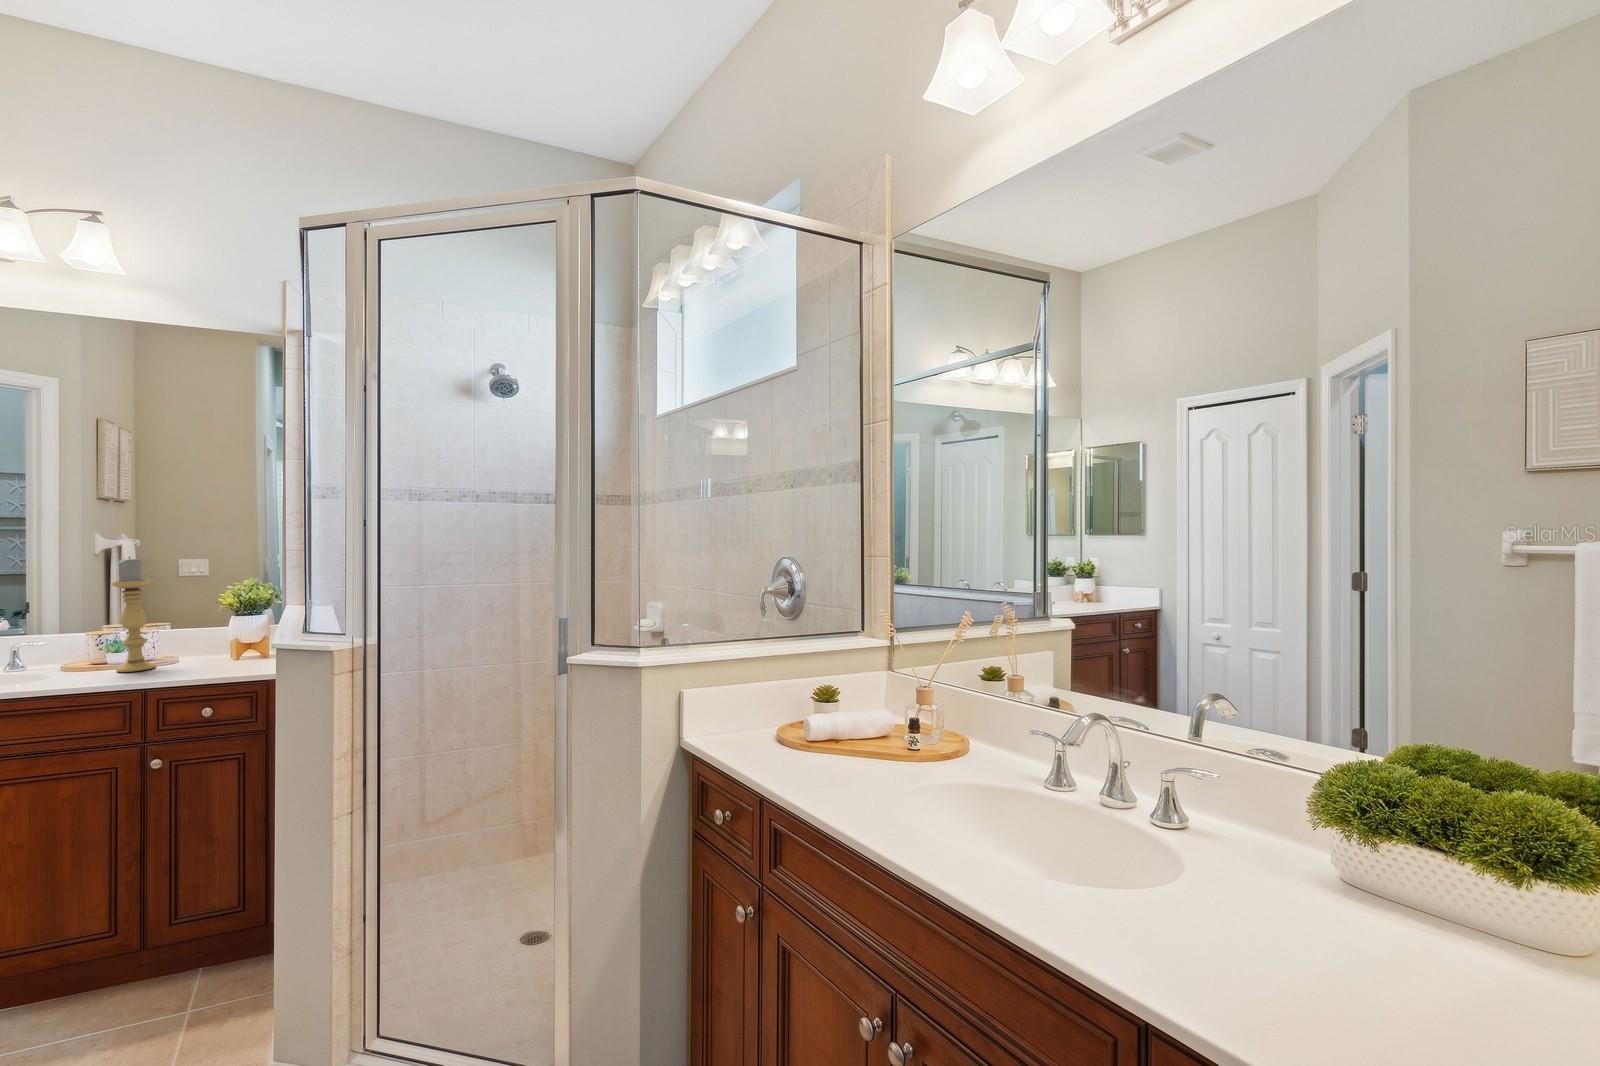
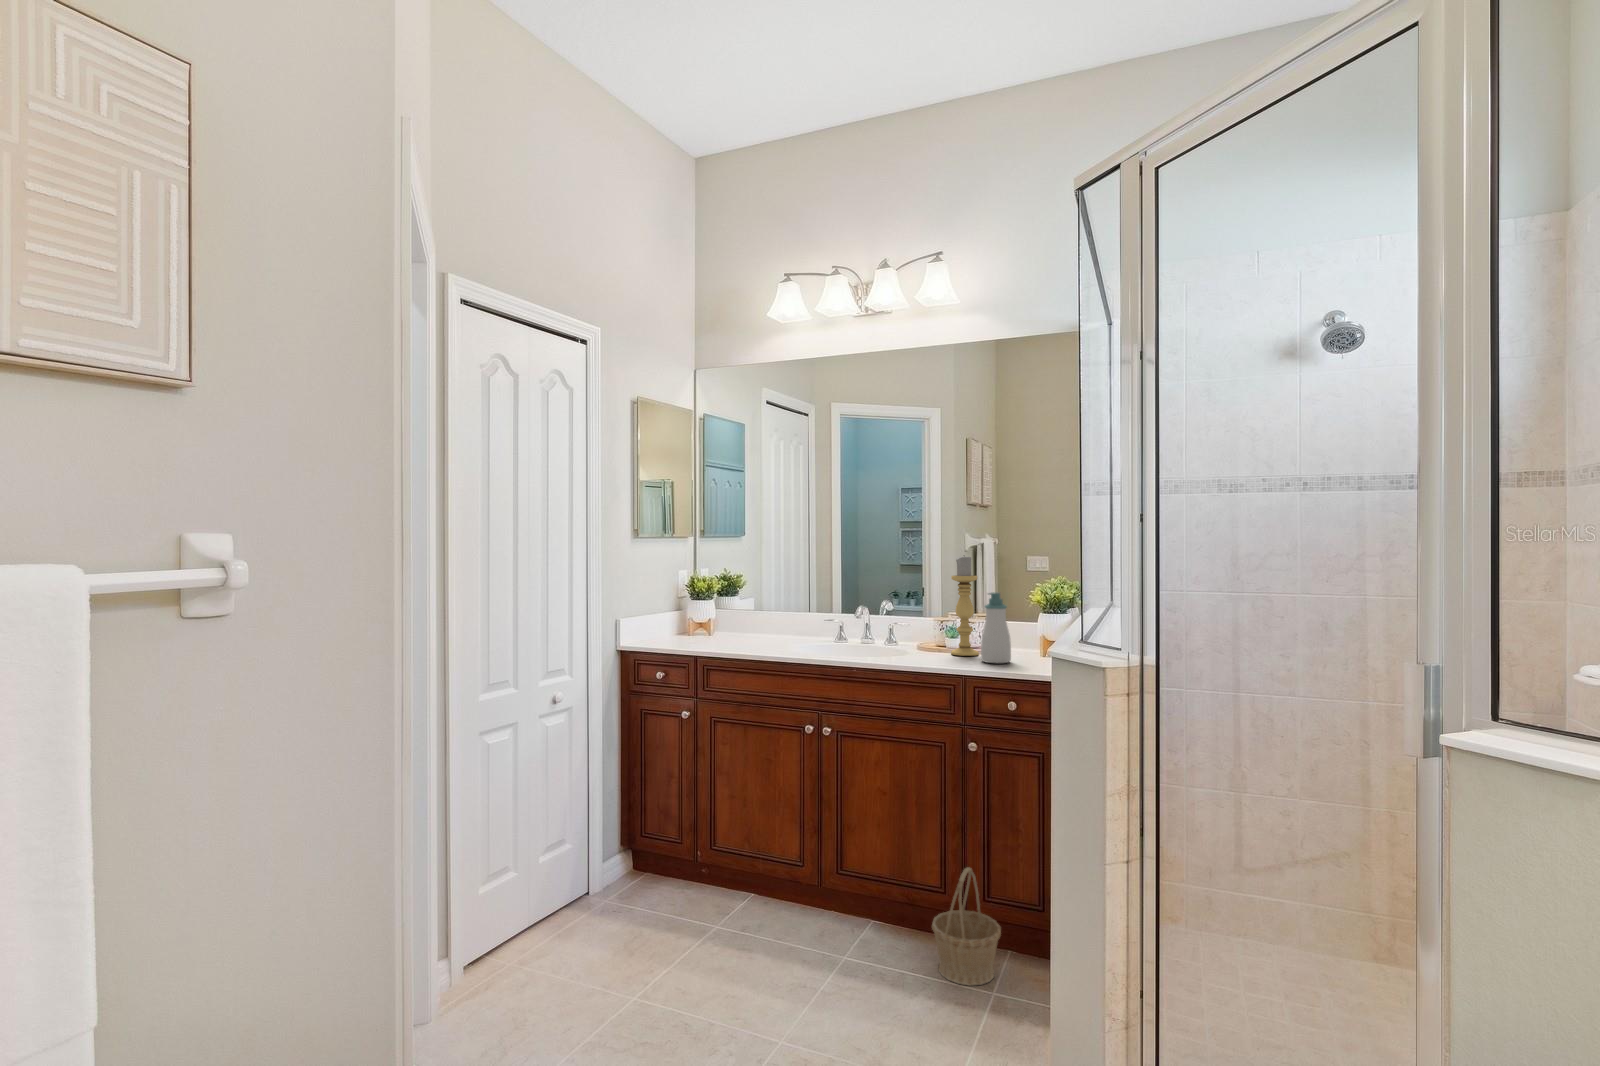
soap bottle: none [162,596,202,673] -> present [981,592,1011,663]
basket: none [116,897,209,1025] -> present [932,868,1001,986]

